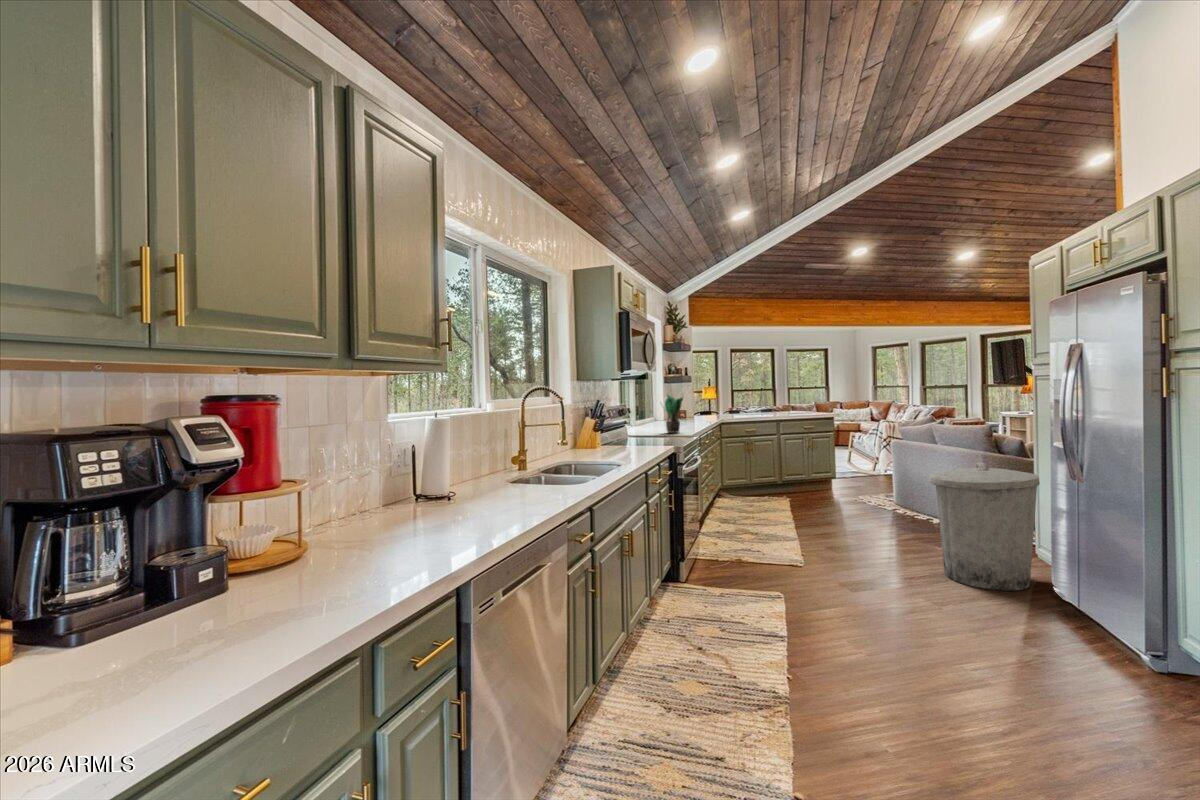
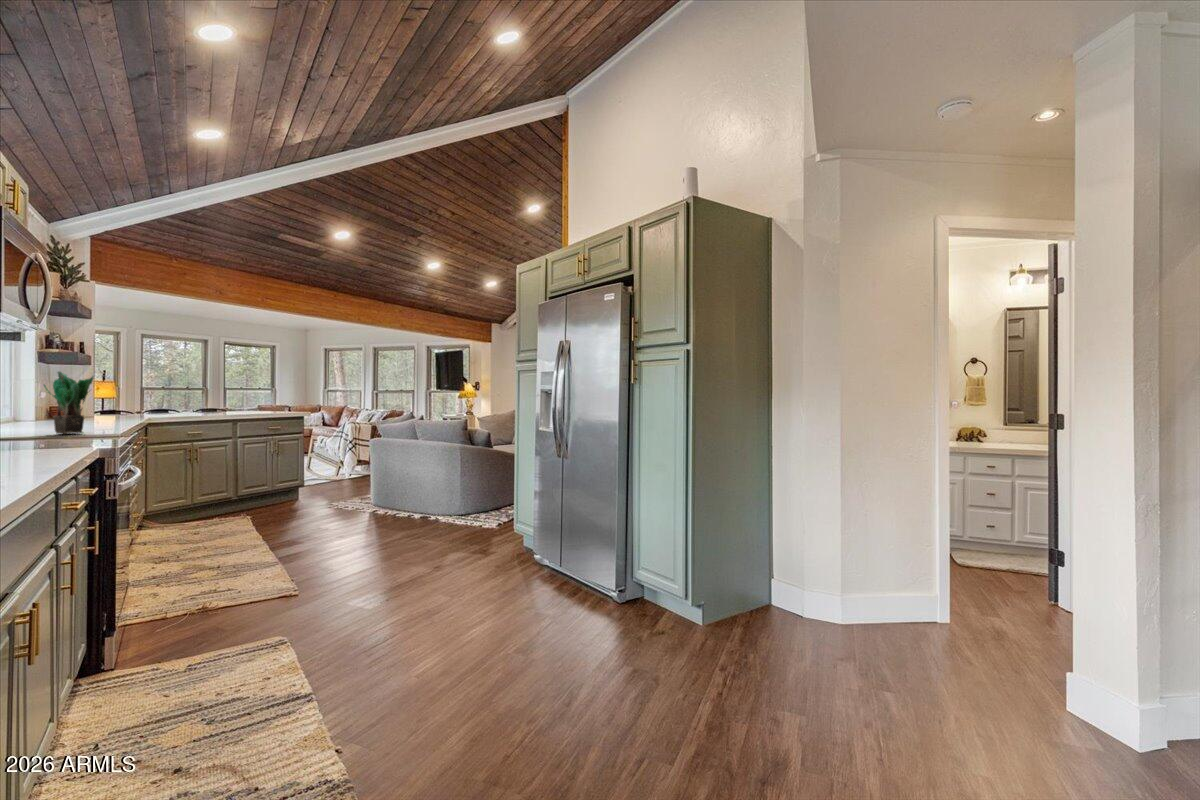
trash can: present [930,463,1040,591] -> none [438,450,525,570]

